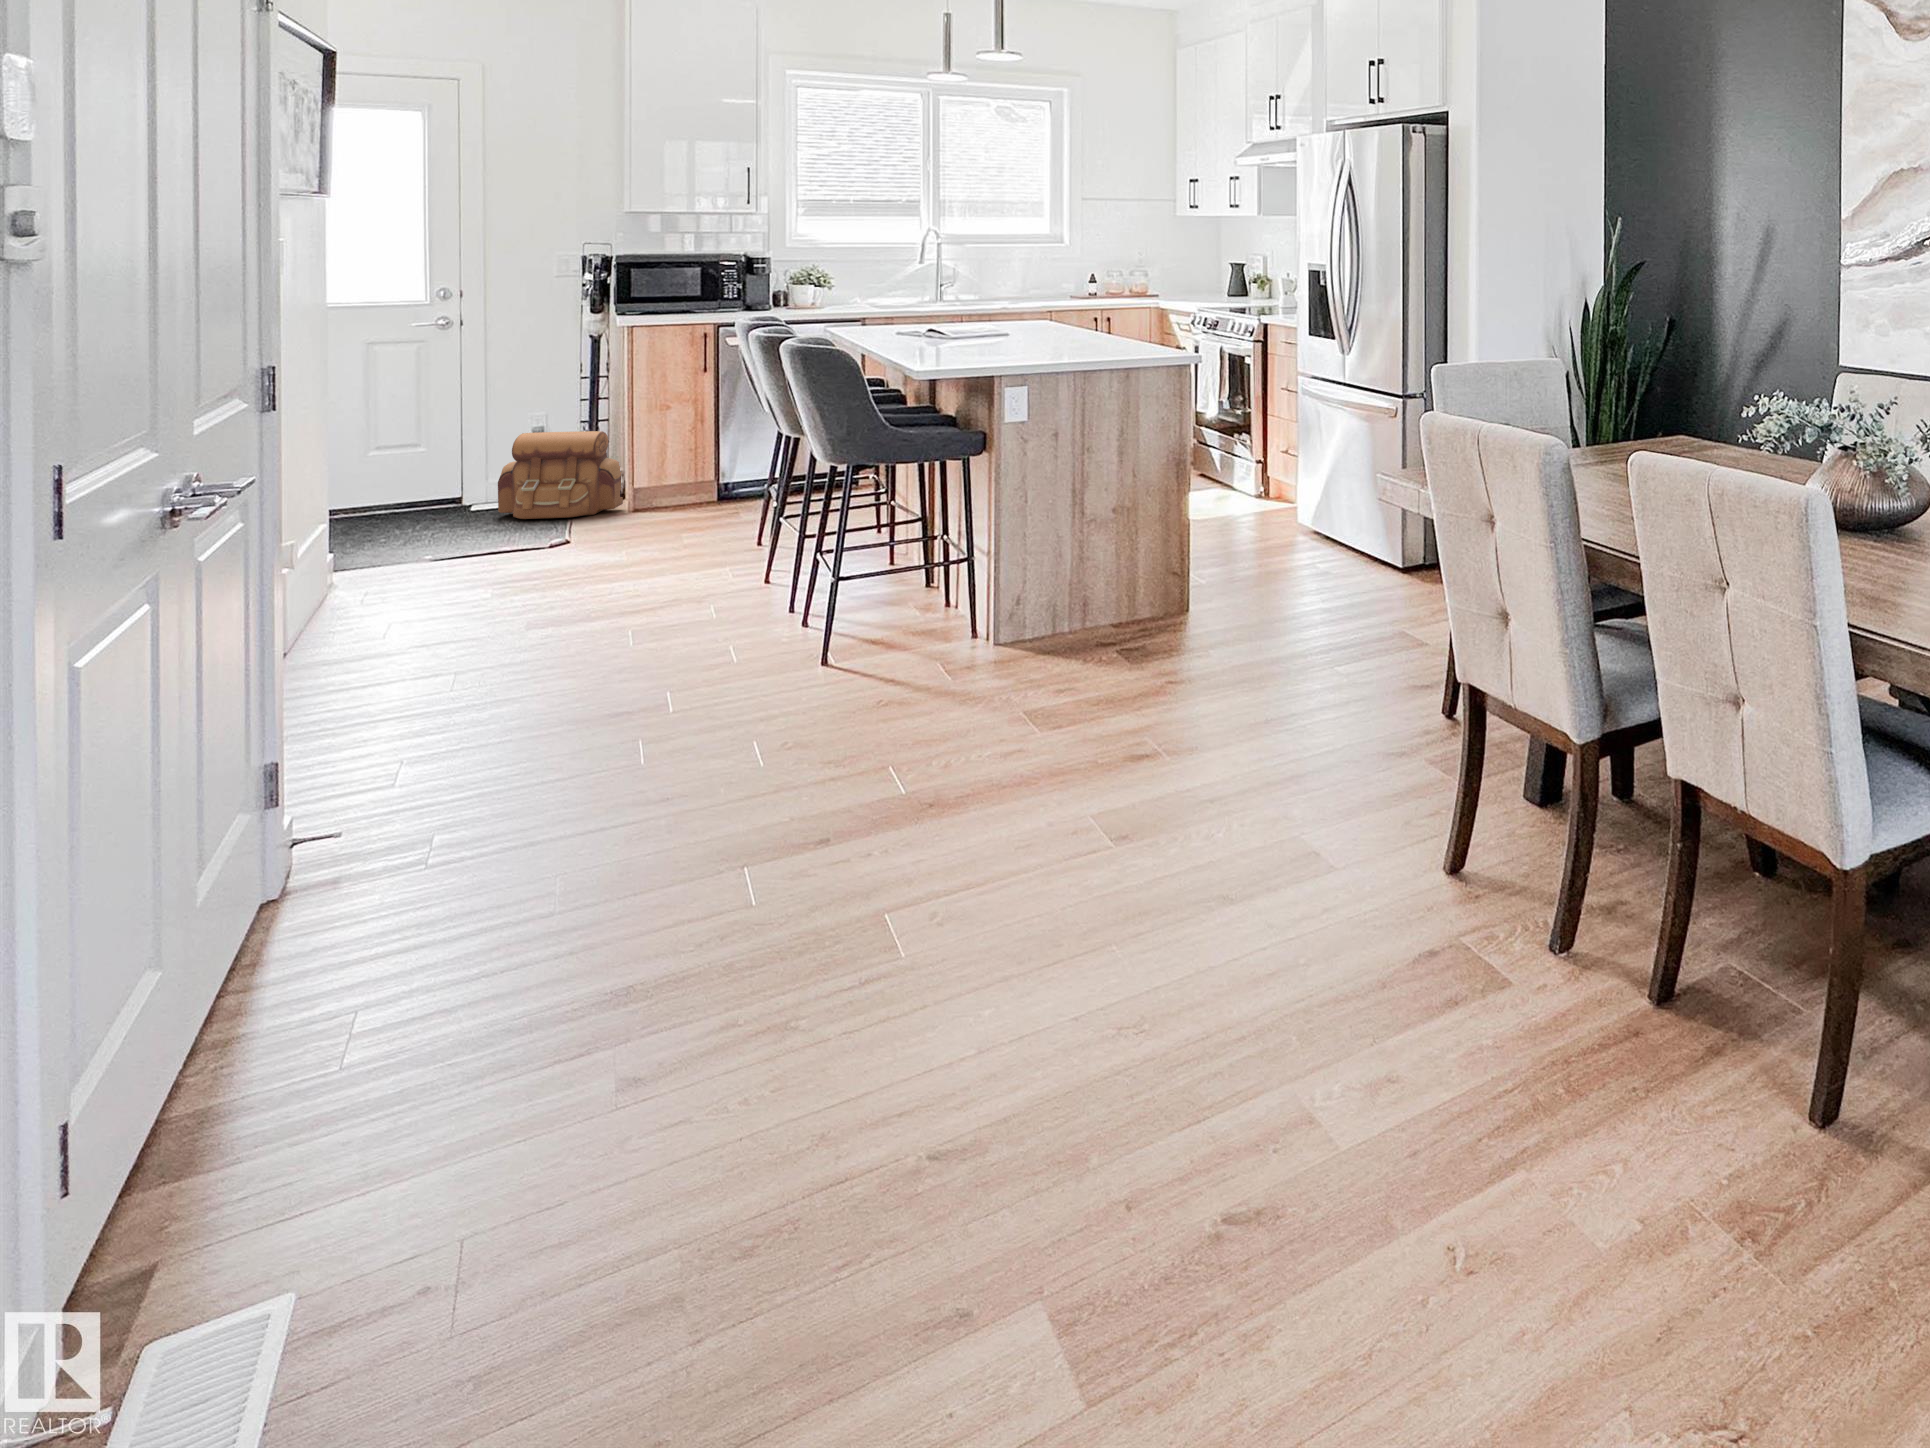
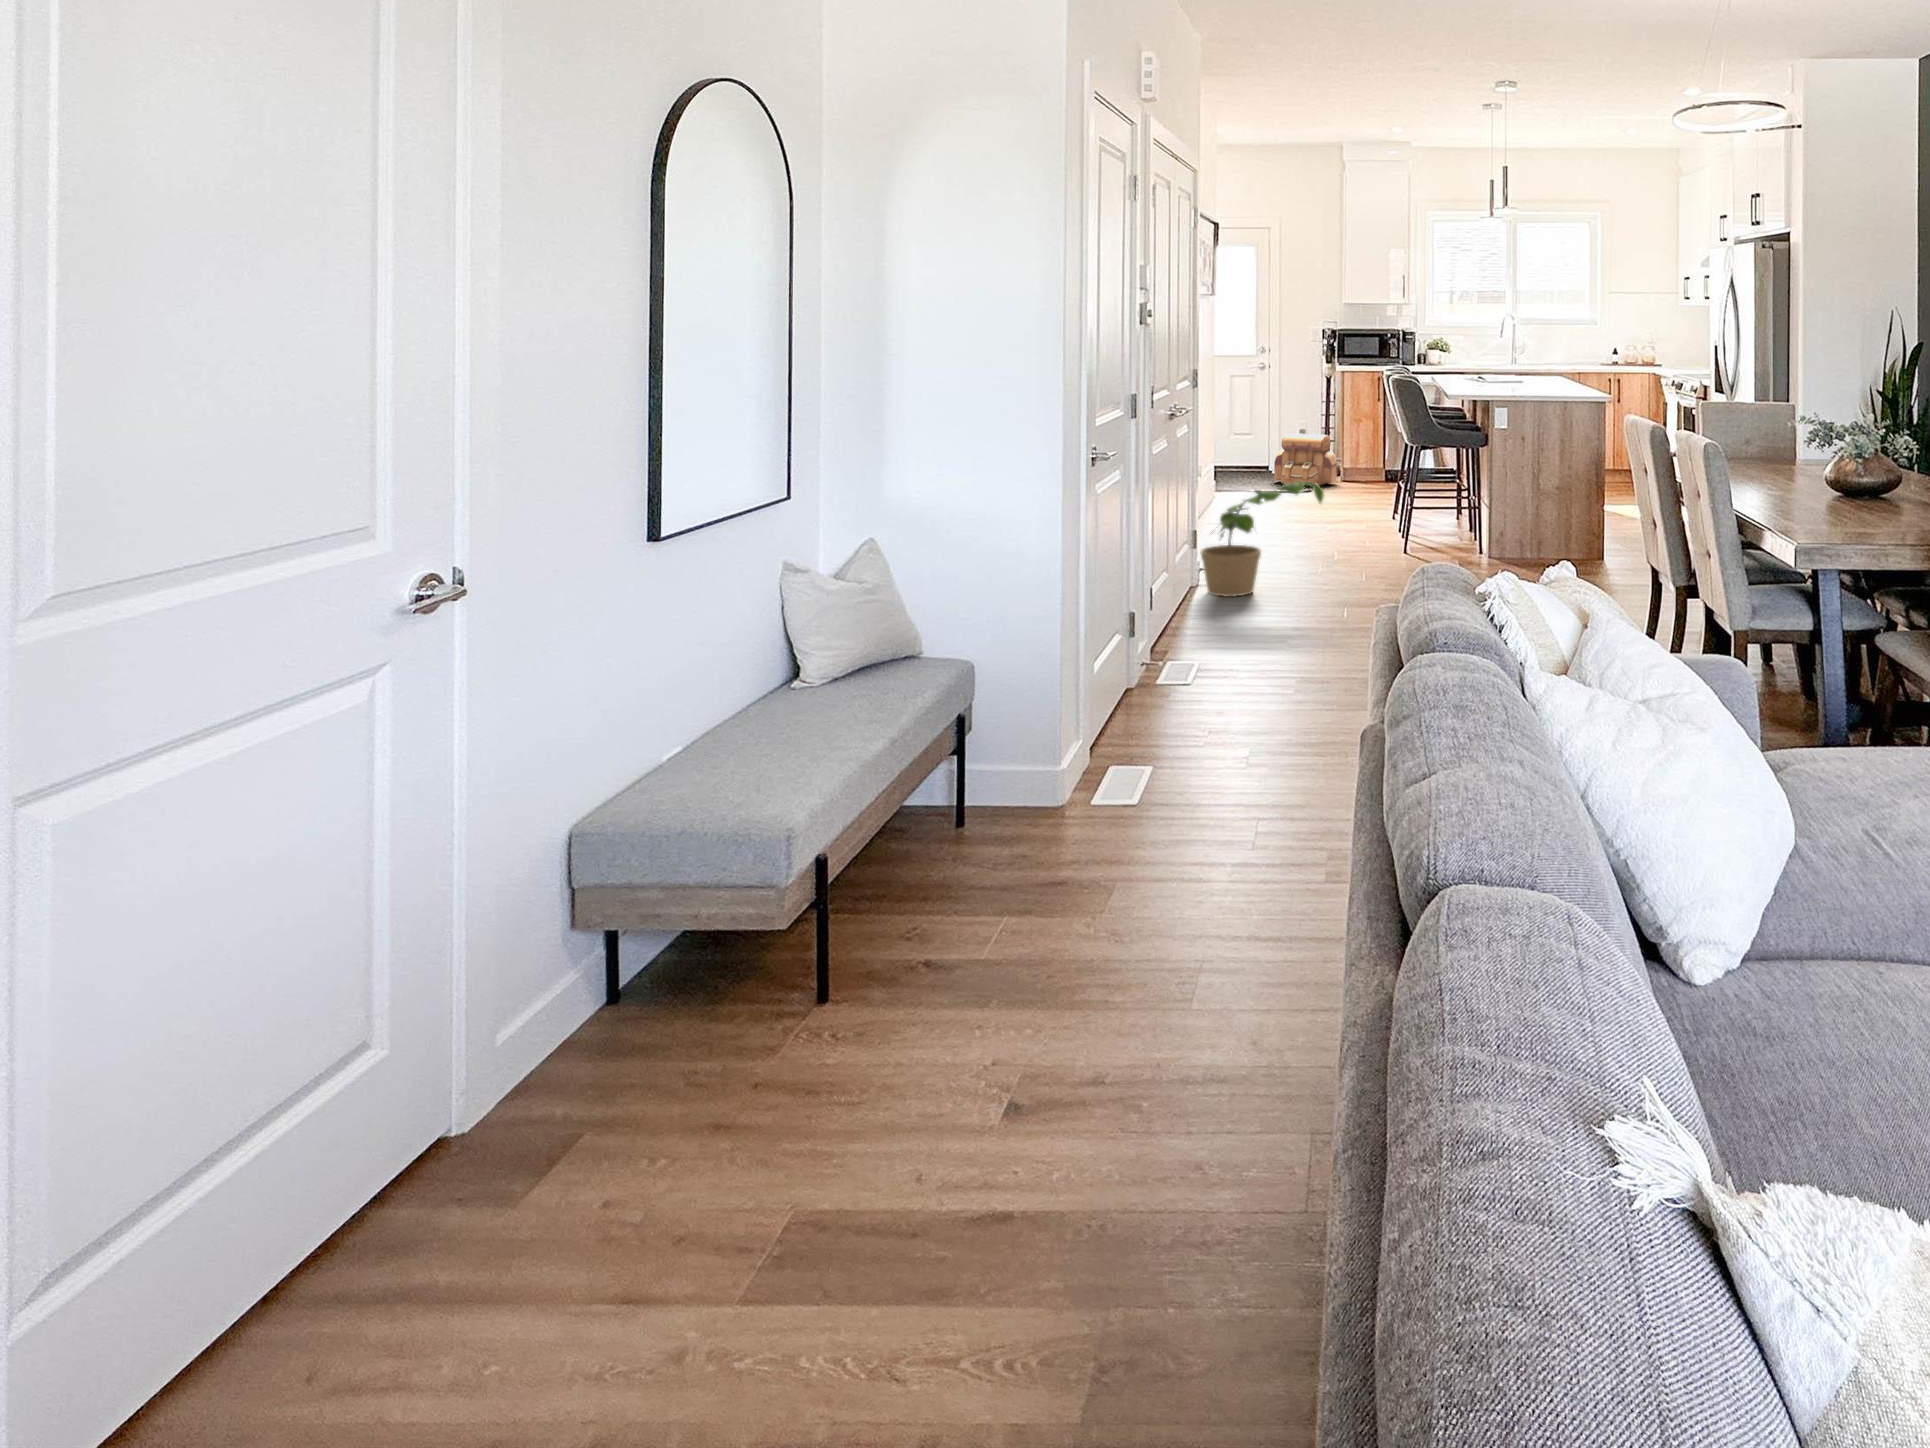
potted plant: none [446,551,737,812] -> present [1201,482,1324,597]

